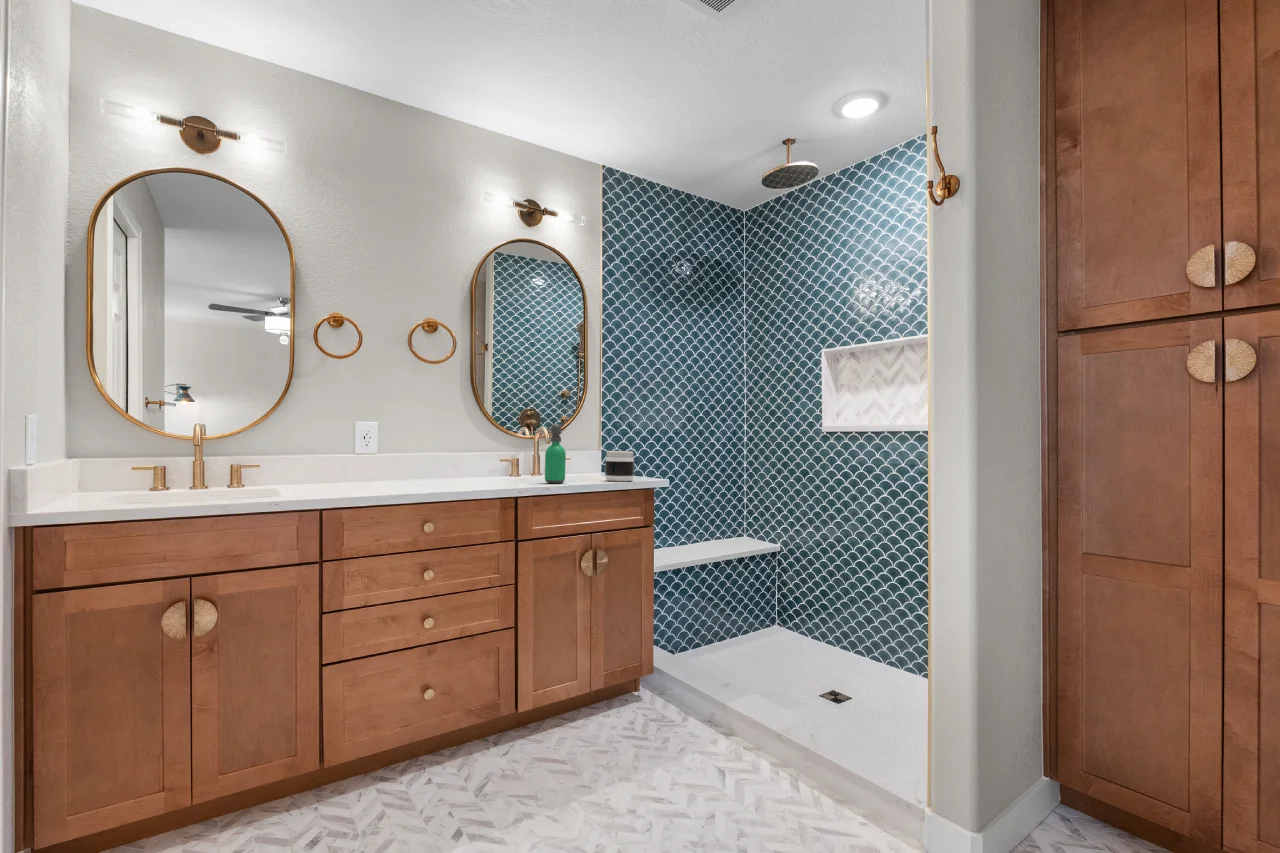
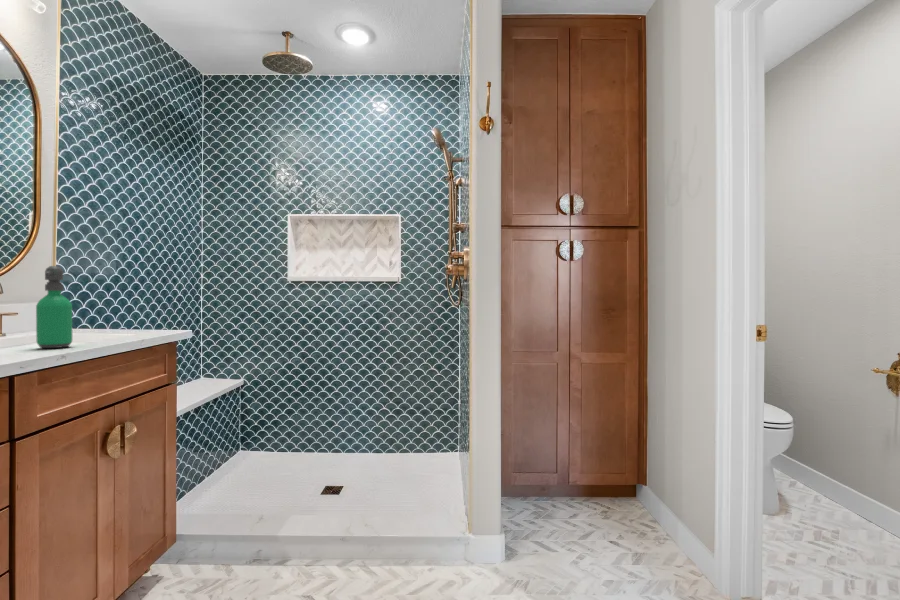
jar: present [605,451,634,481] -> none [106,301,148,337]

